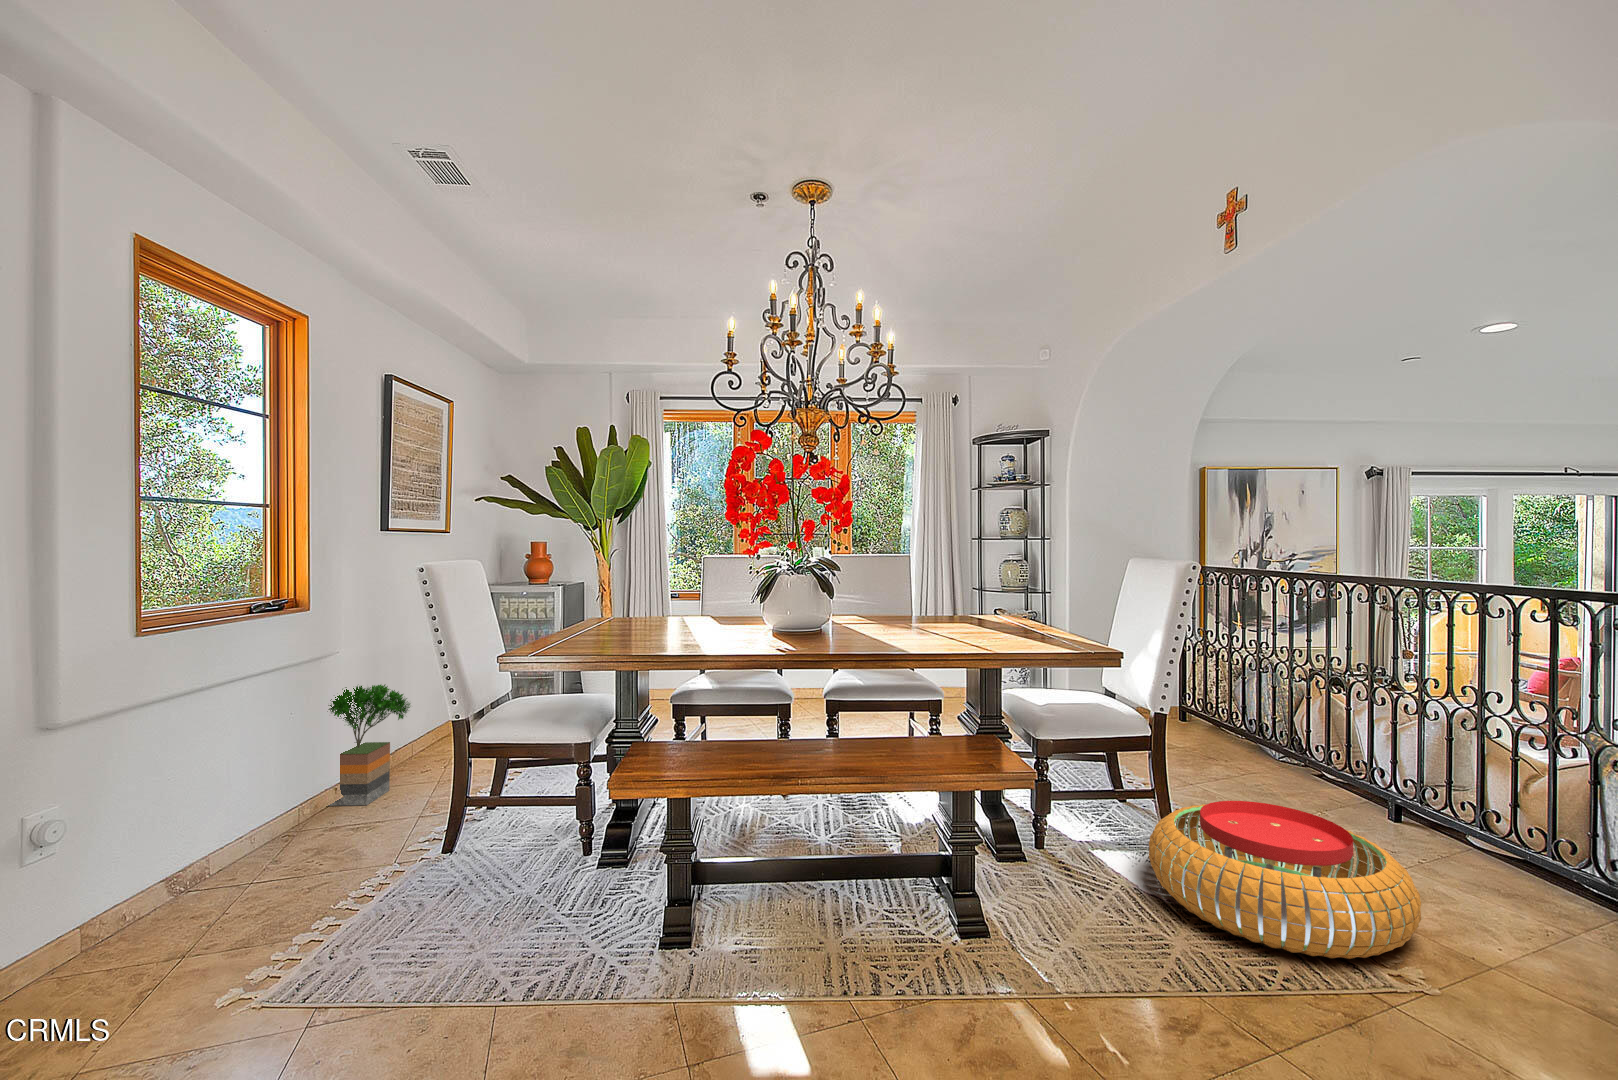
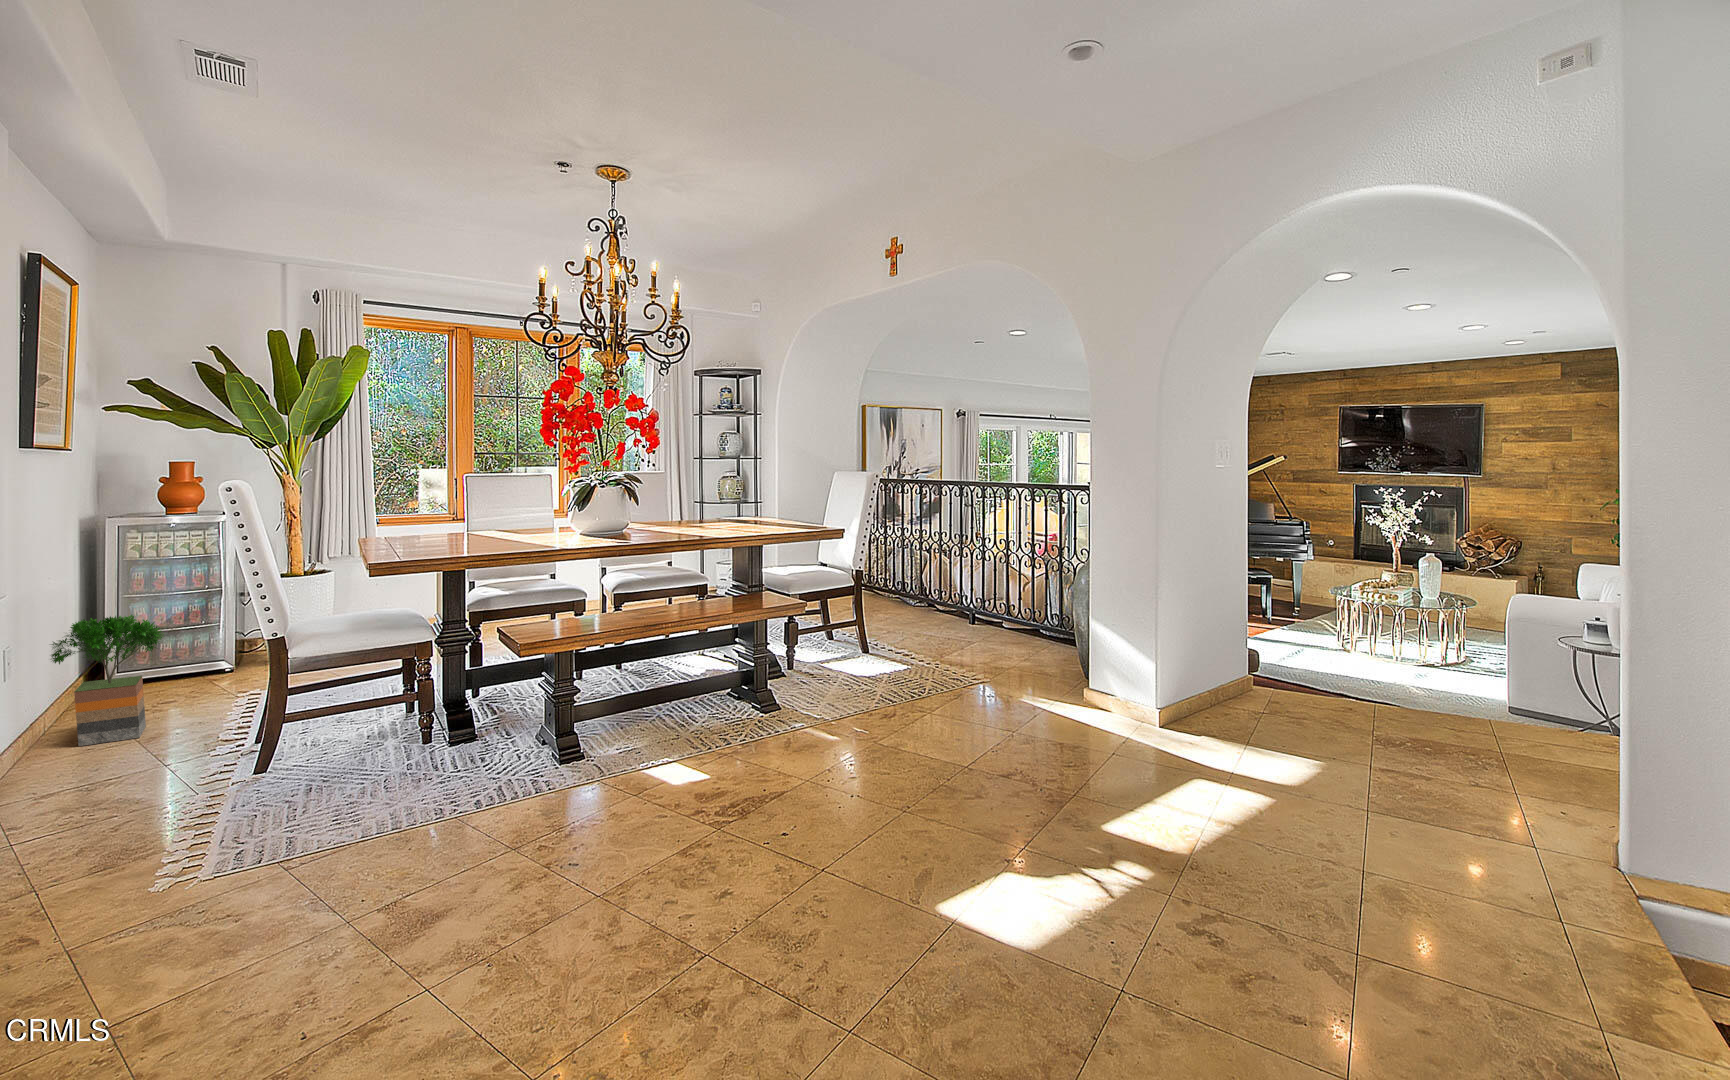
pouf: present [1149,801,1421,959] -> none [857,620,987,687]

